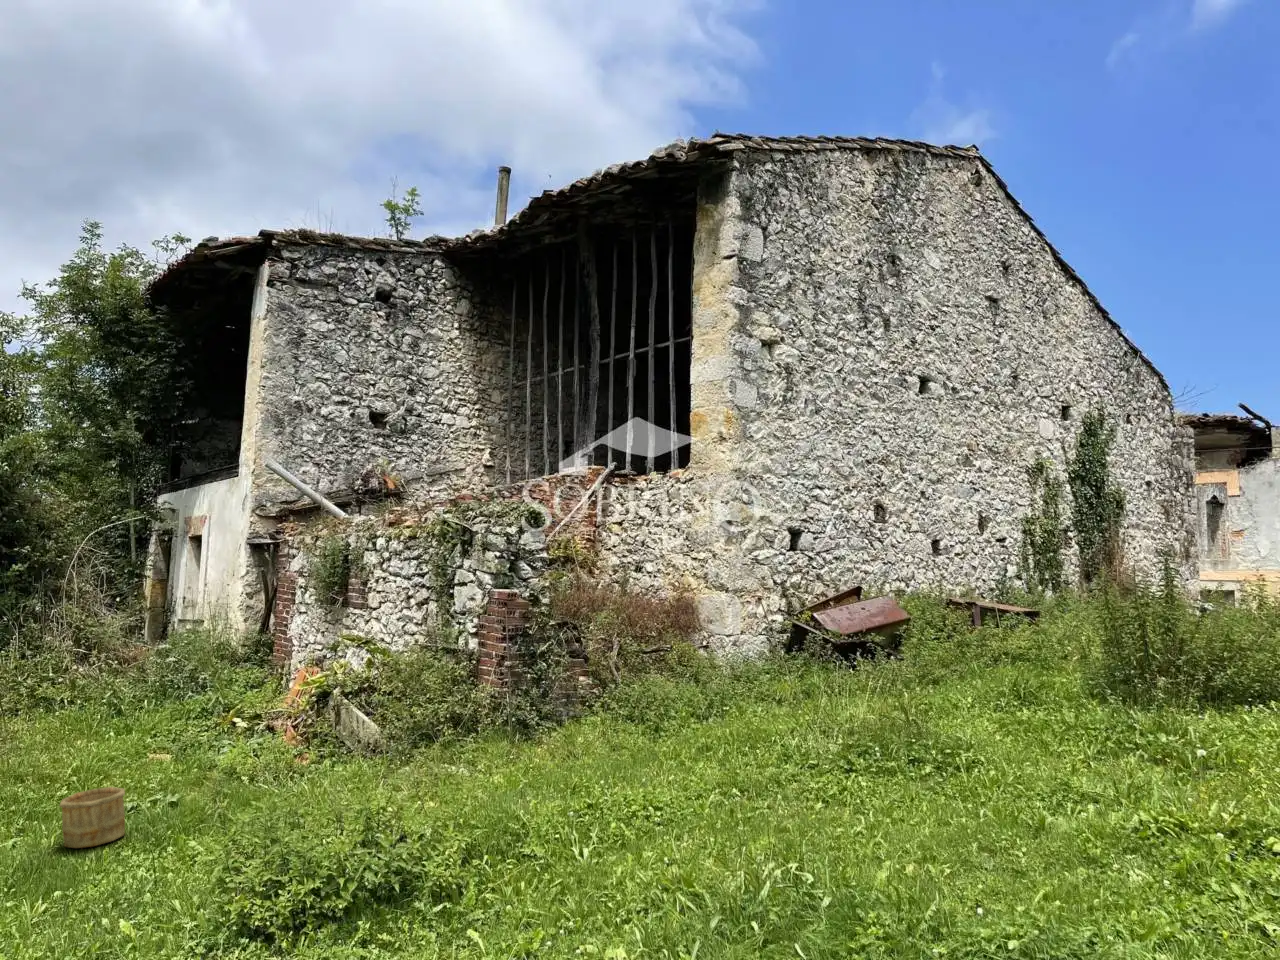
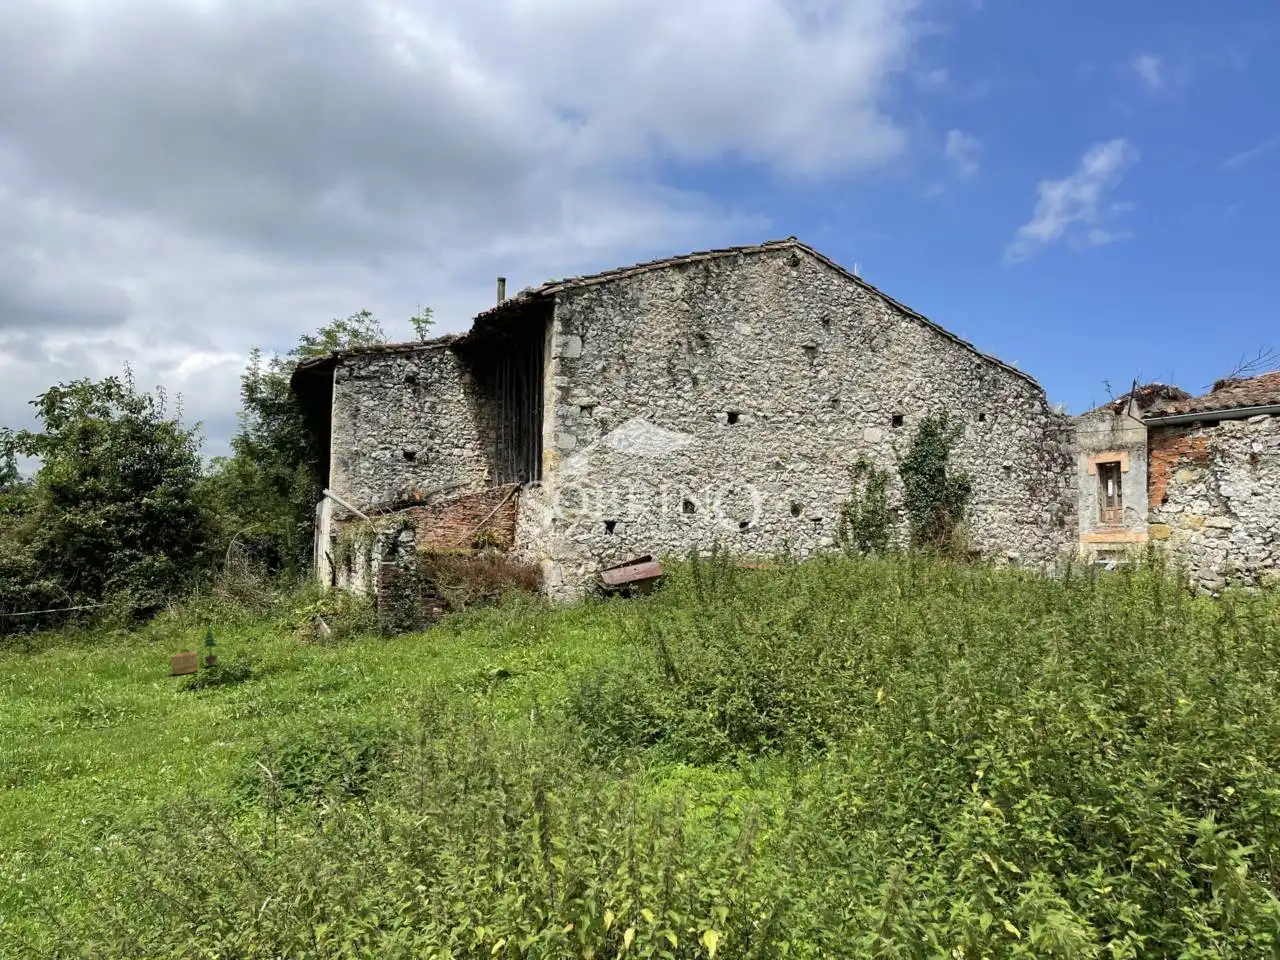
potted tree: none [122,722,160,816] -> present [204,627,217,666]

